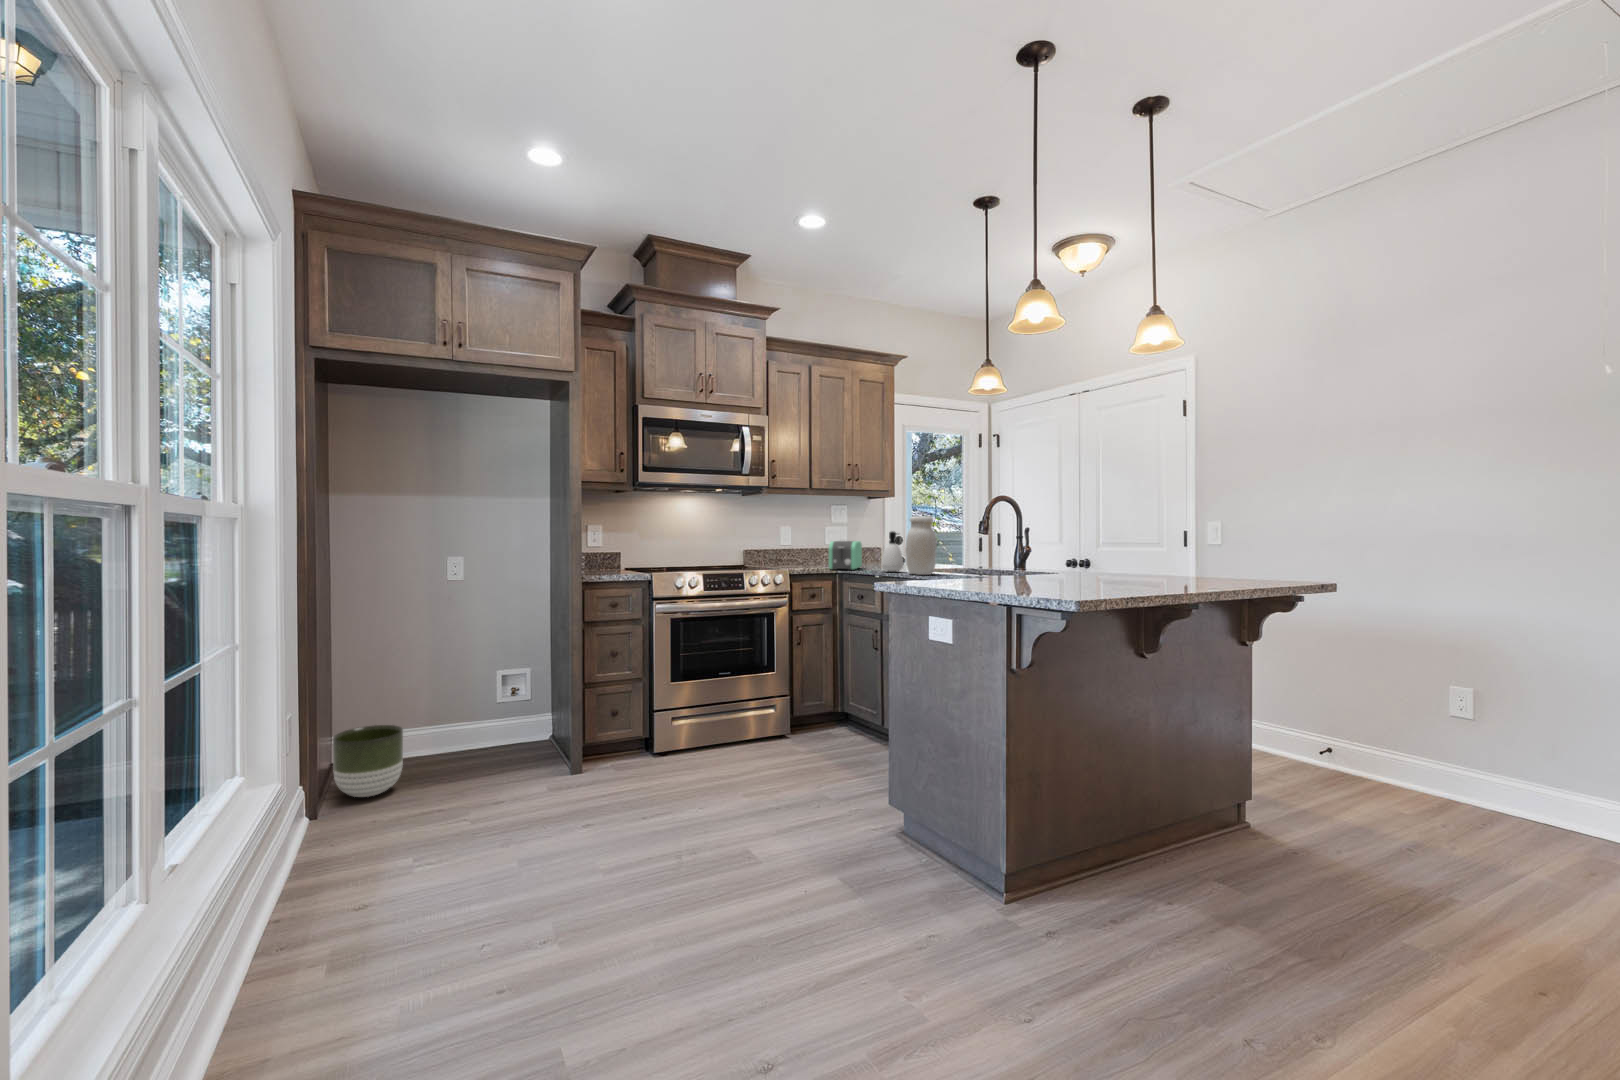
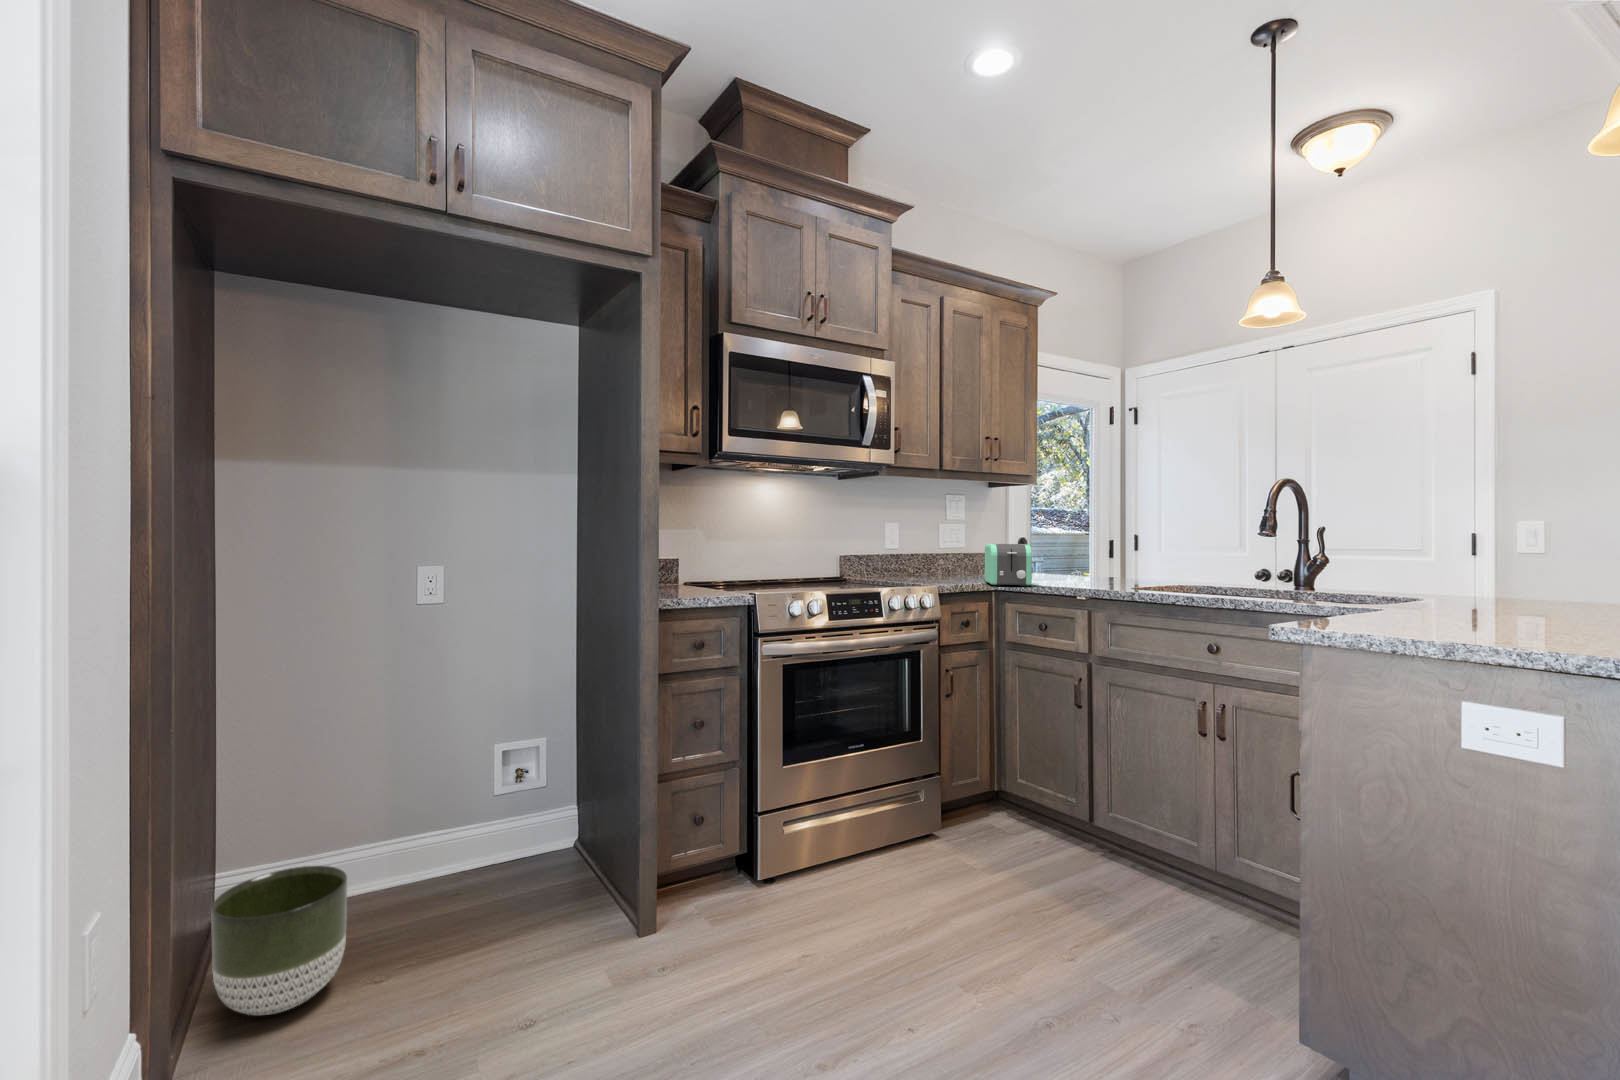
jar: present [905,516,937,575] -> none [1135,506,1188,594]
soap dispenser: present [882,531,903,572] -> none [1080,529,1114,589]

